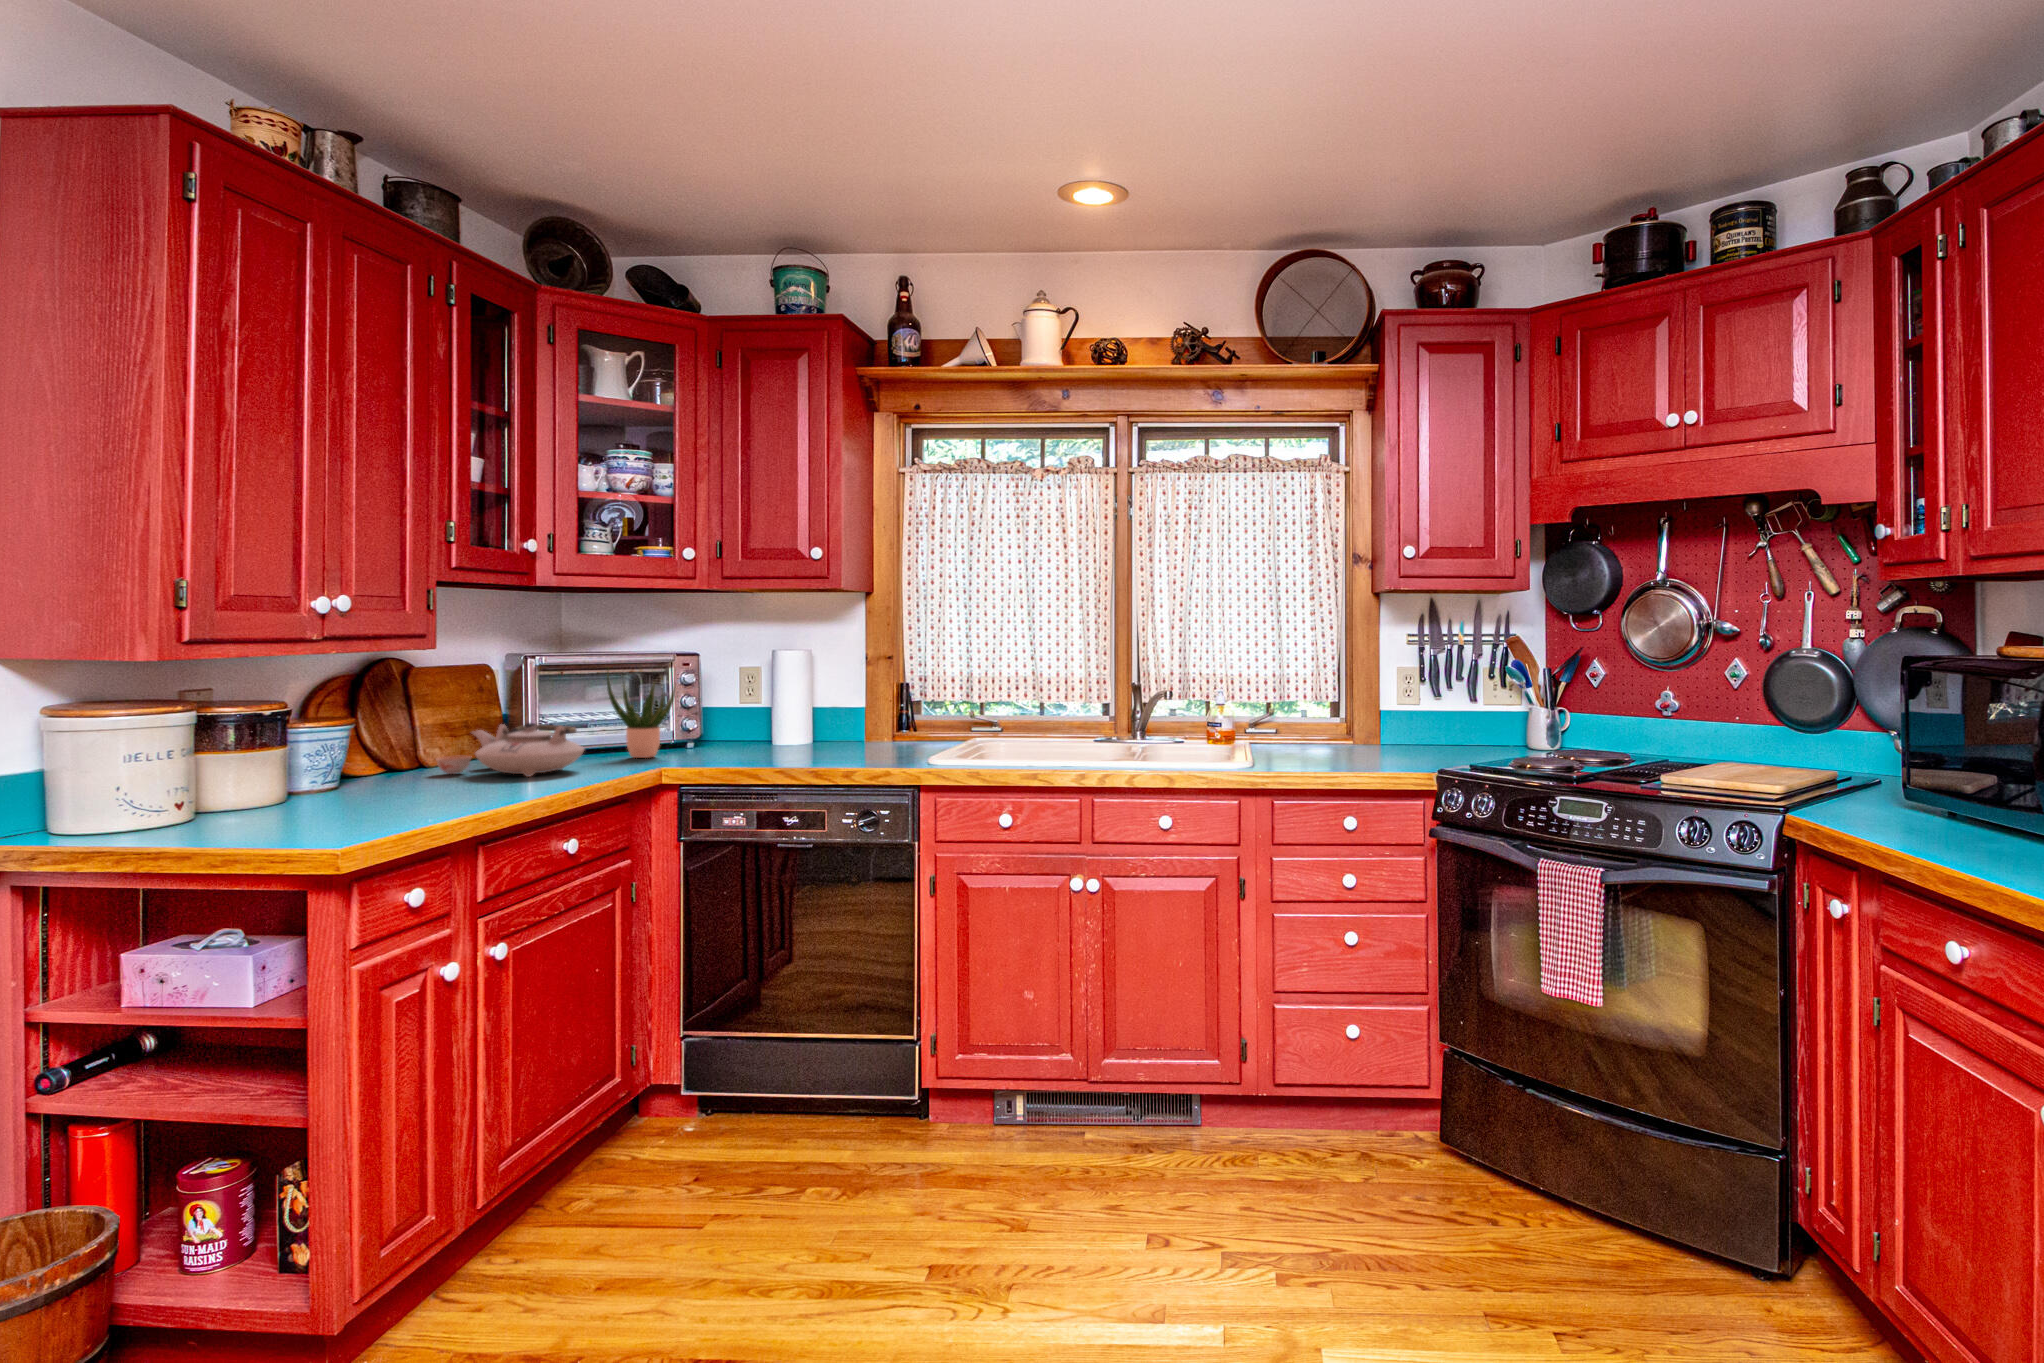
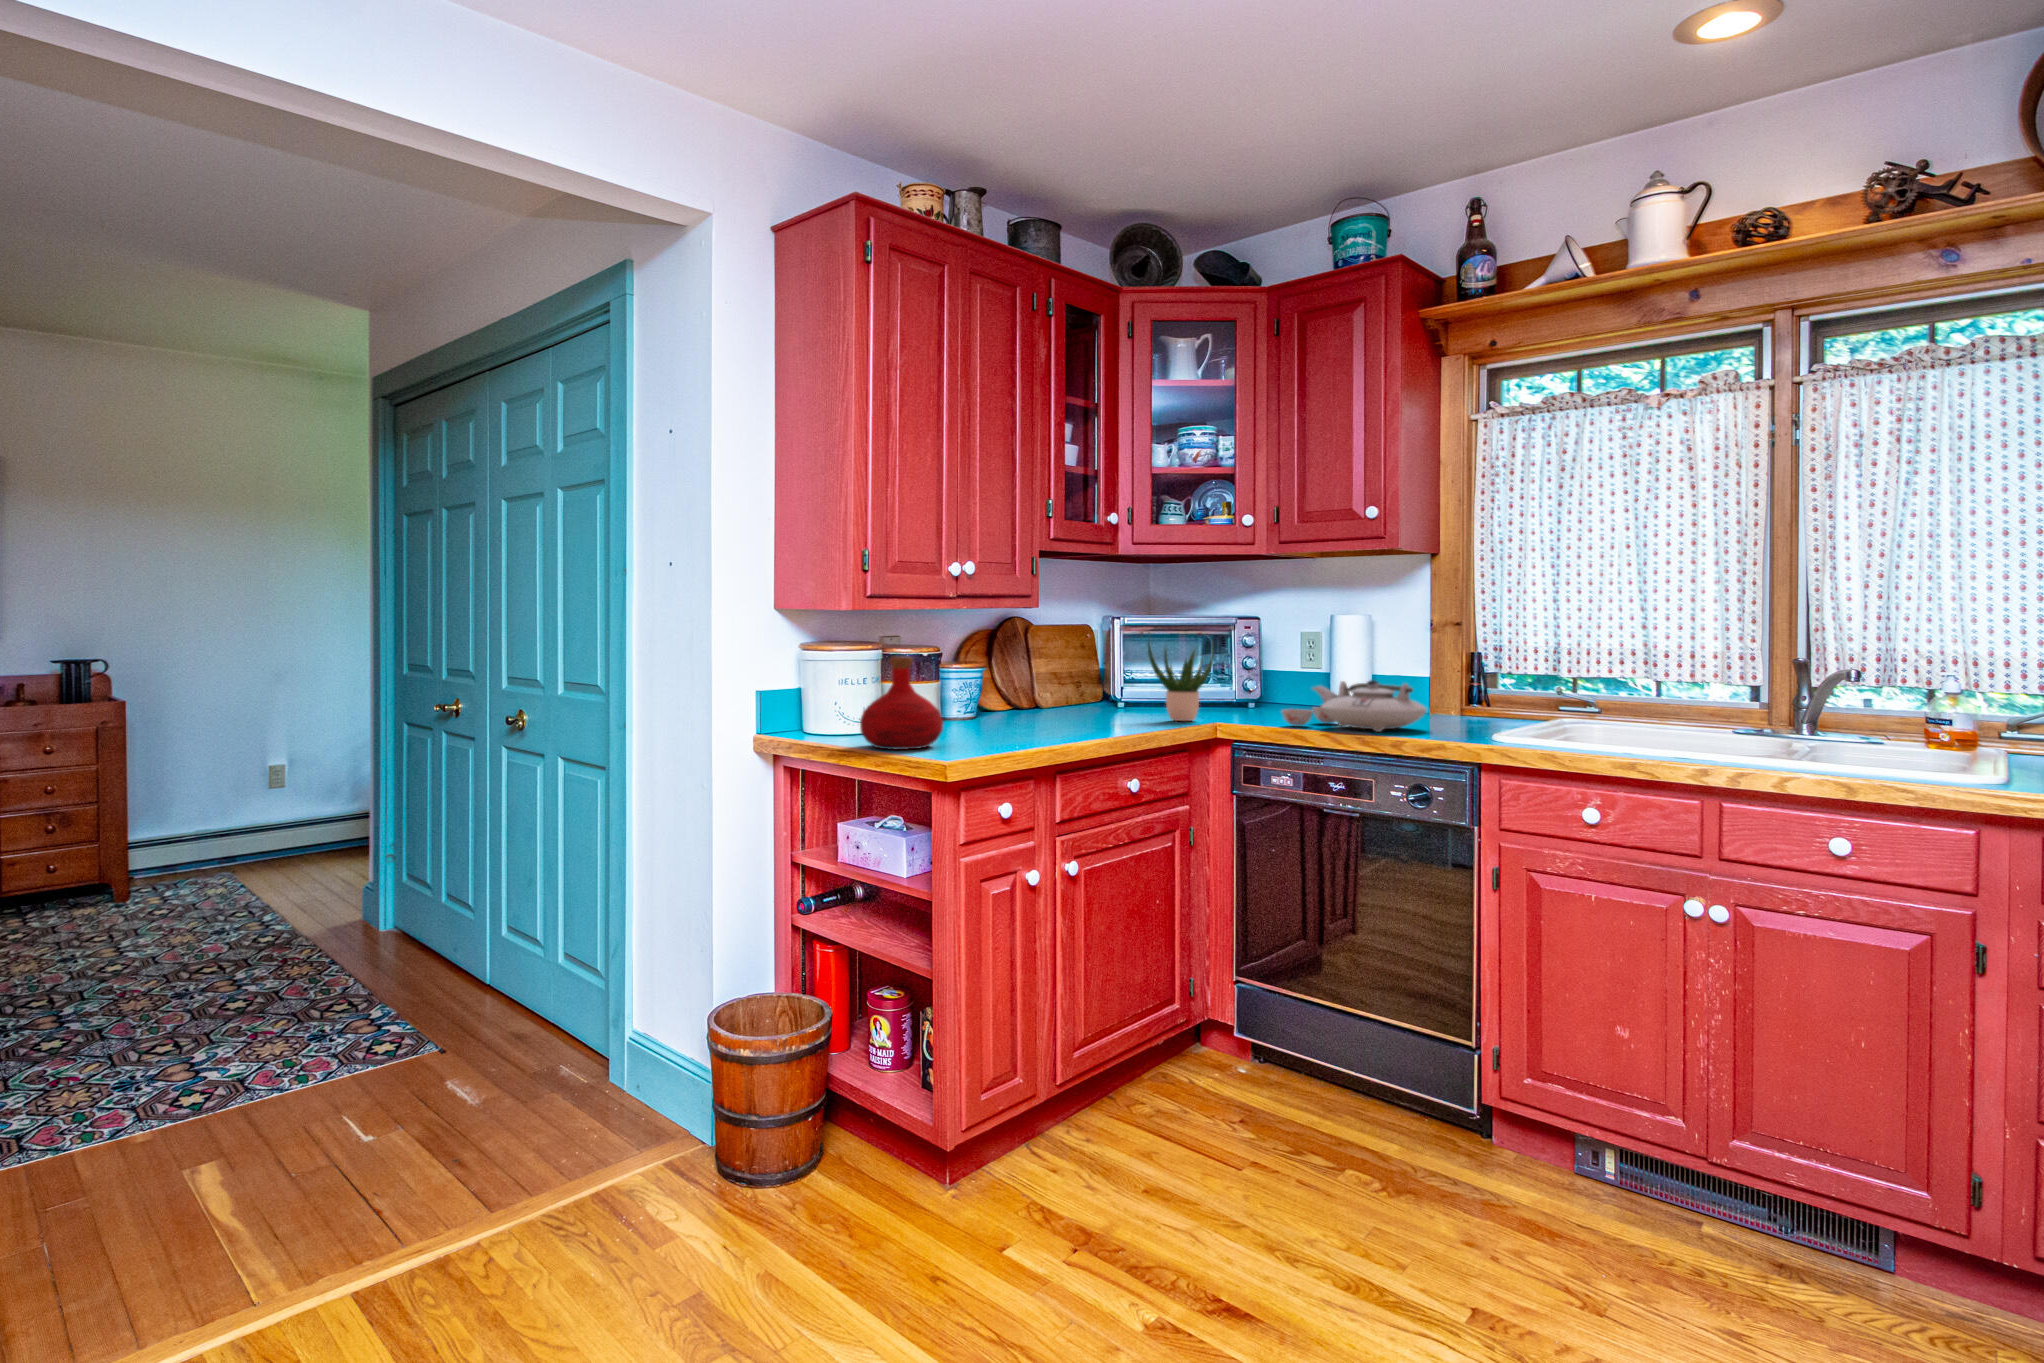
bottle: none [277,707,388,817] -> present [860,656,943,750]
teapot: present [436,723,584,777] -> present [1282,680,1427,732]

